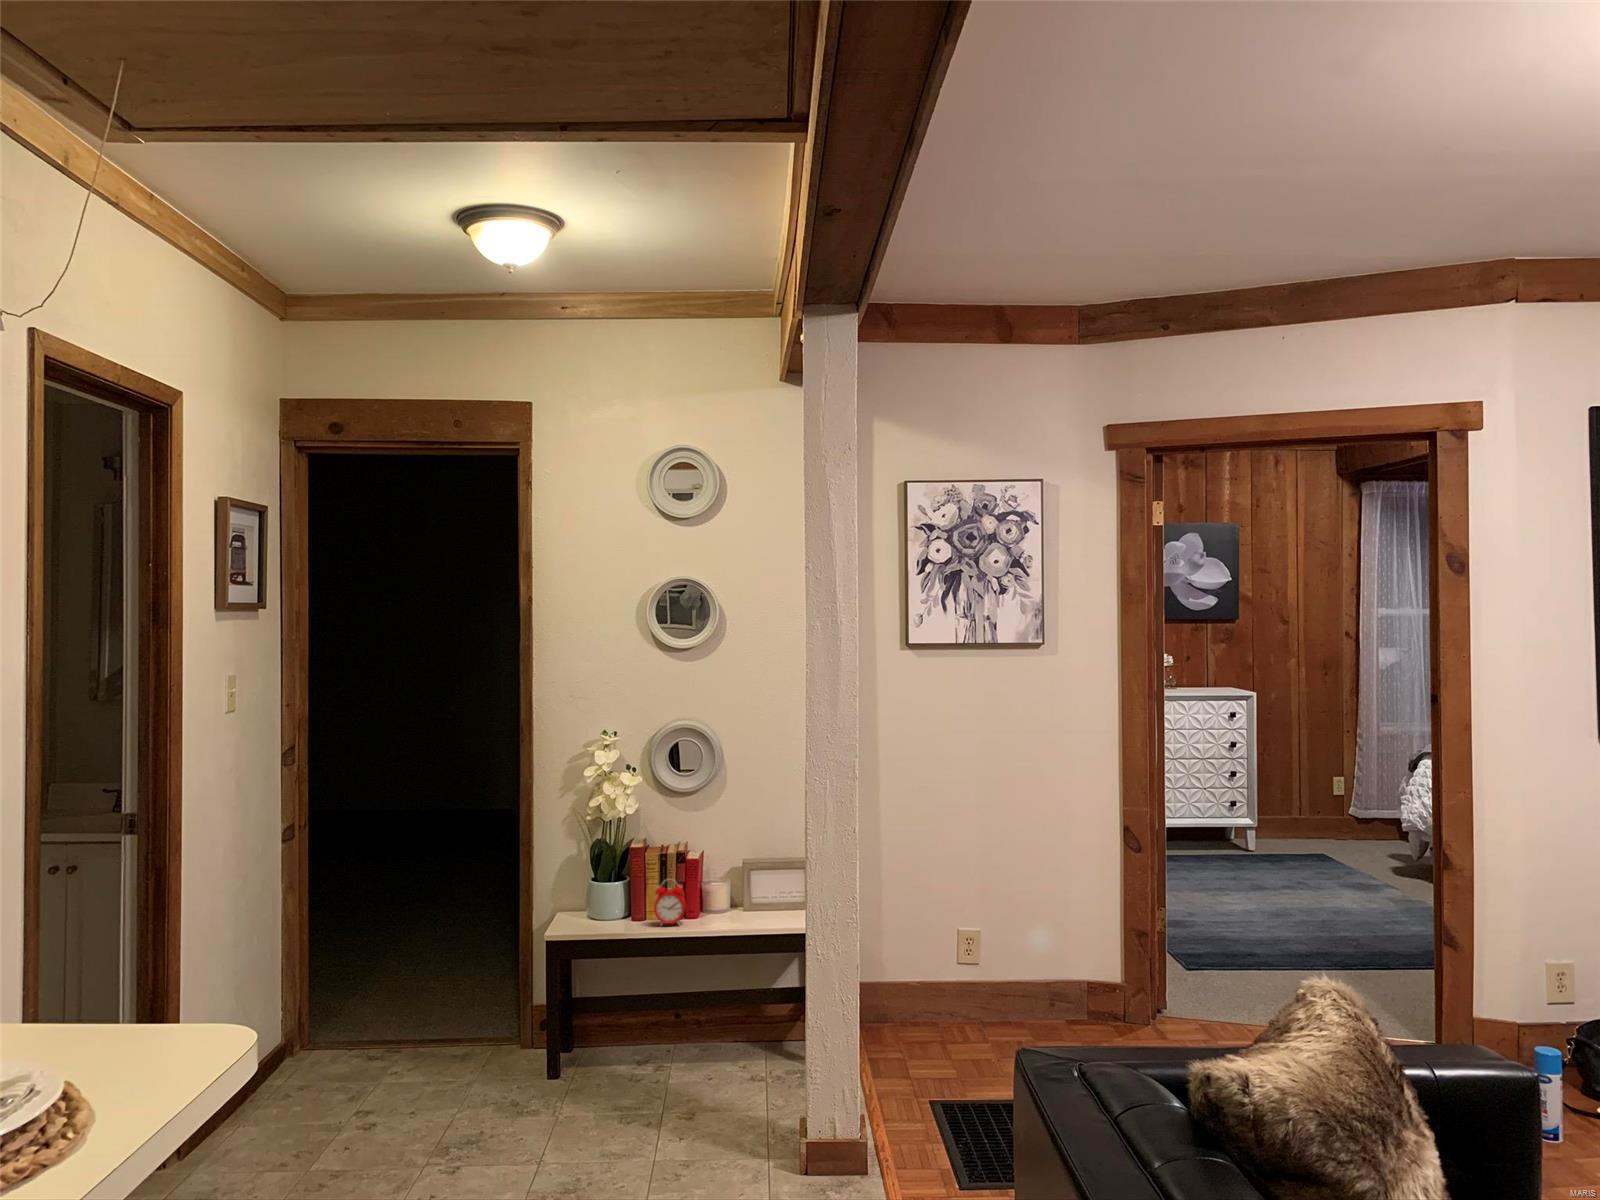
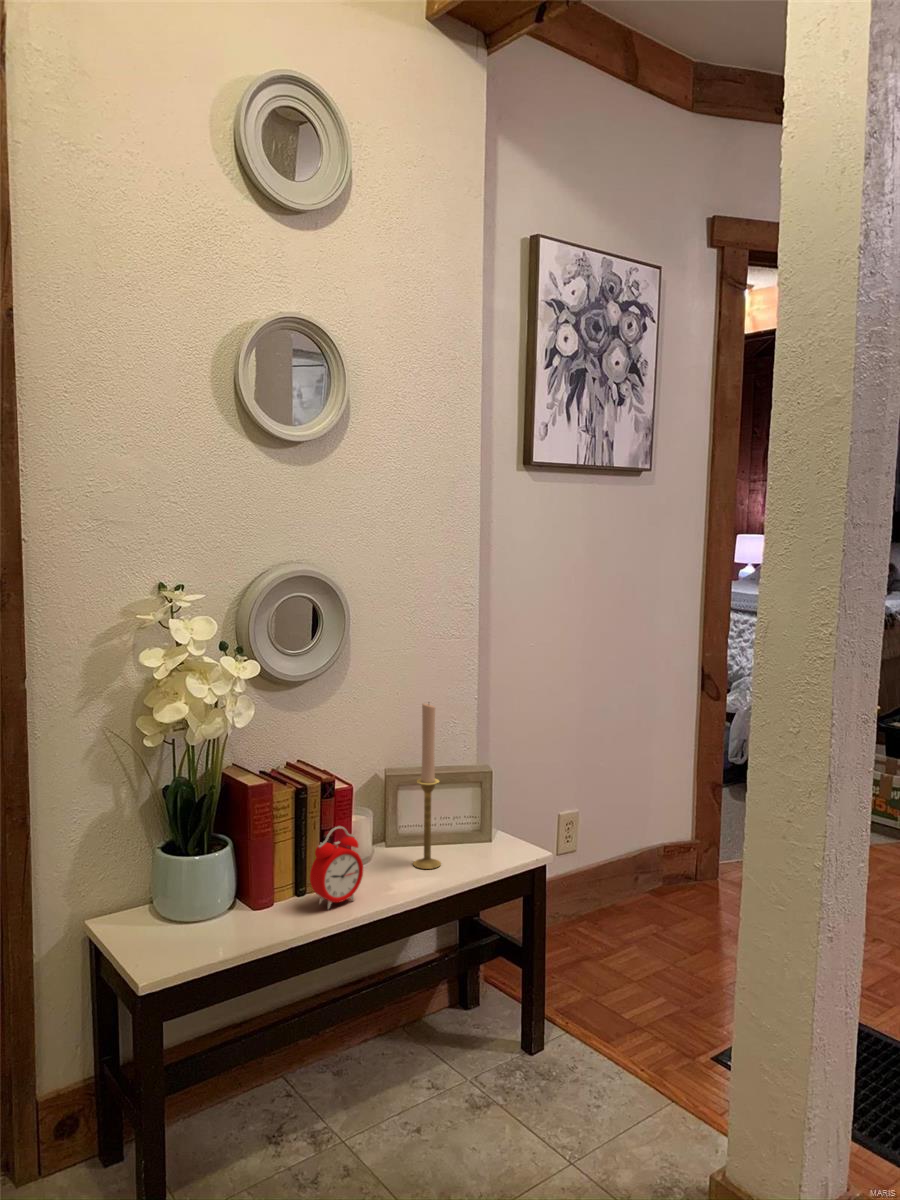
candlestick: none [740,813,759,921] -> present [413,703,441,869]

